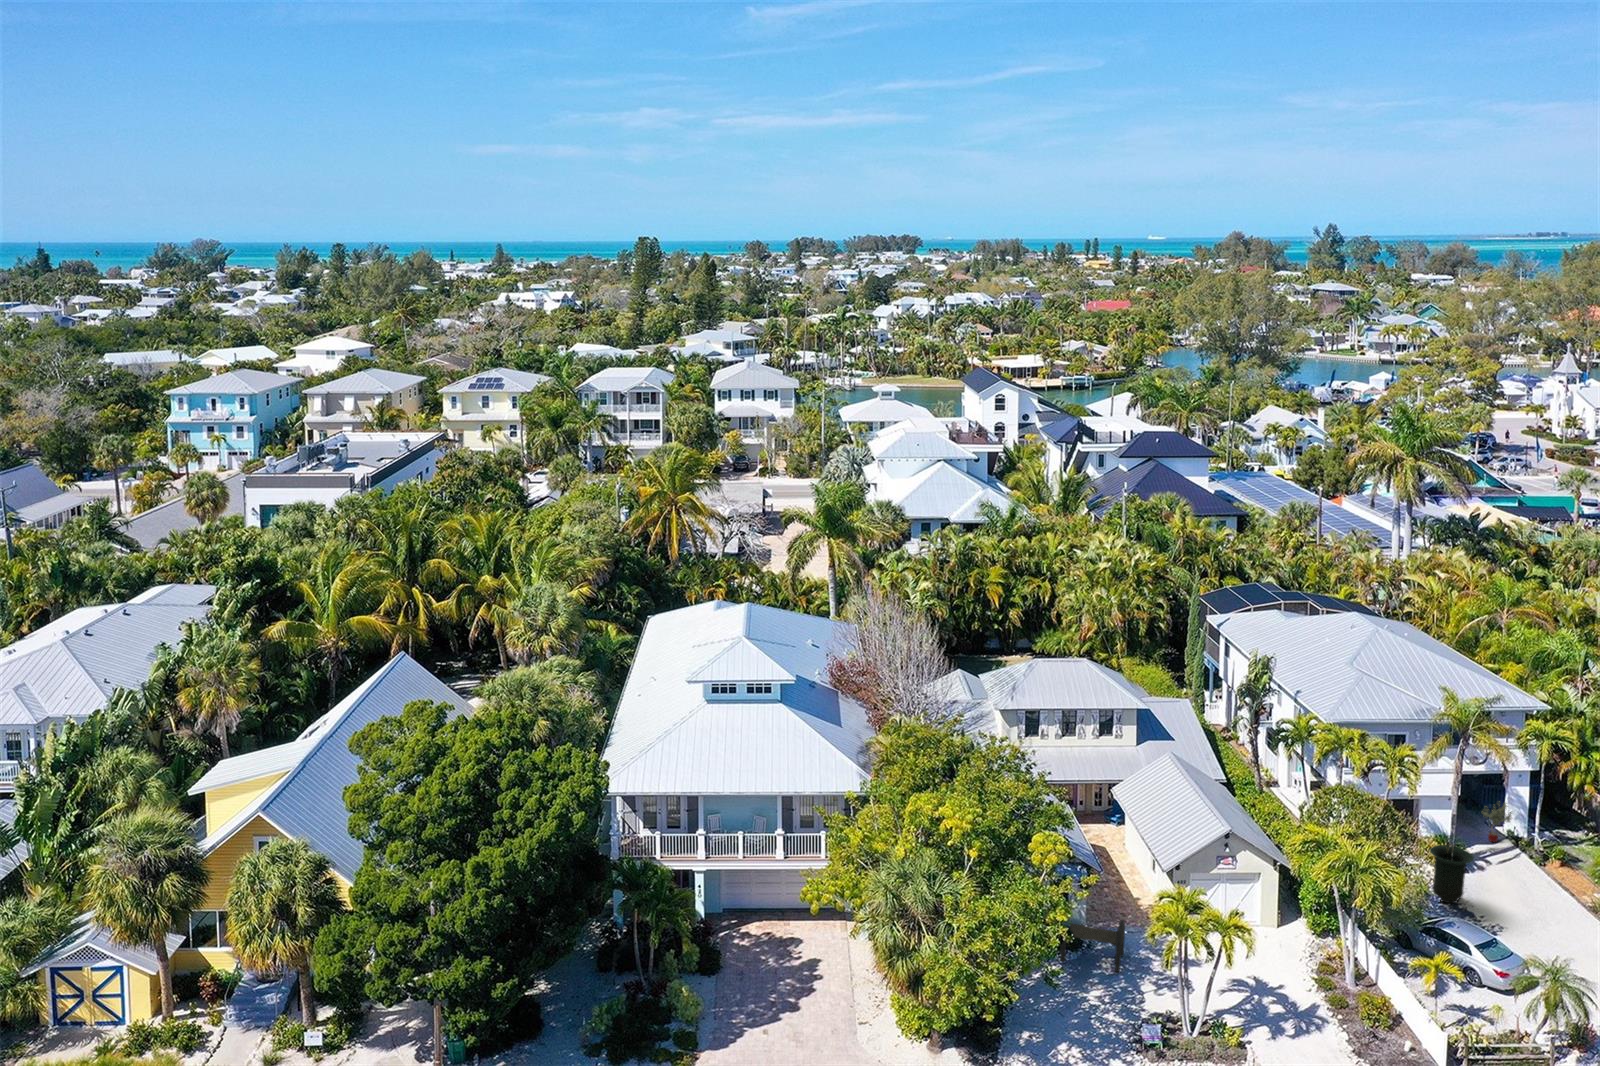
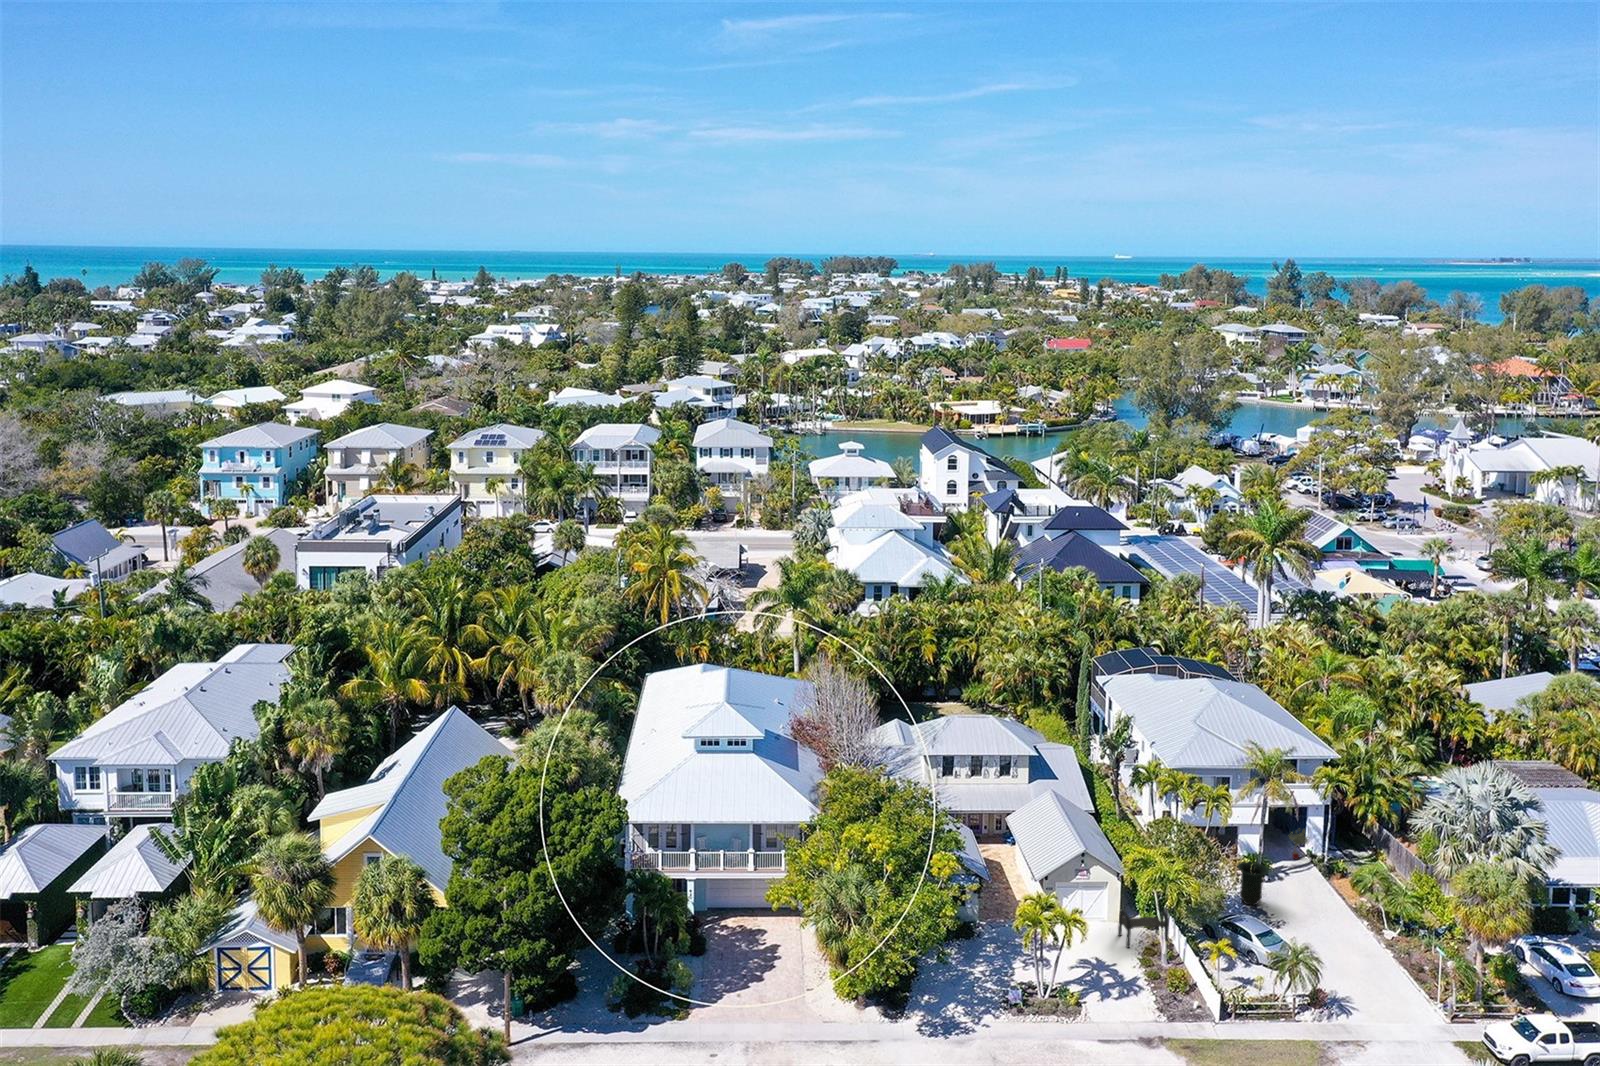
bench: present [1060,920,1125,972] -> present [1118,910,1169,948]

